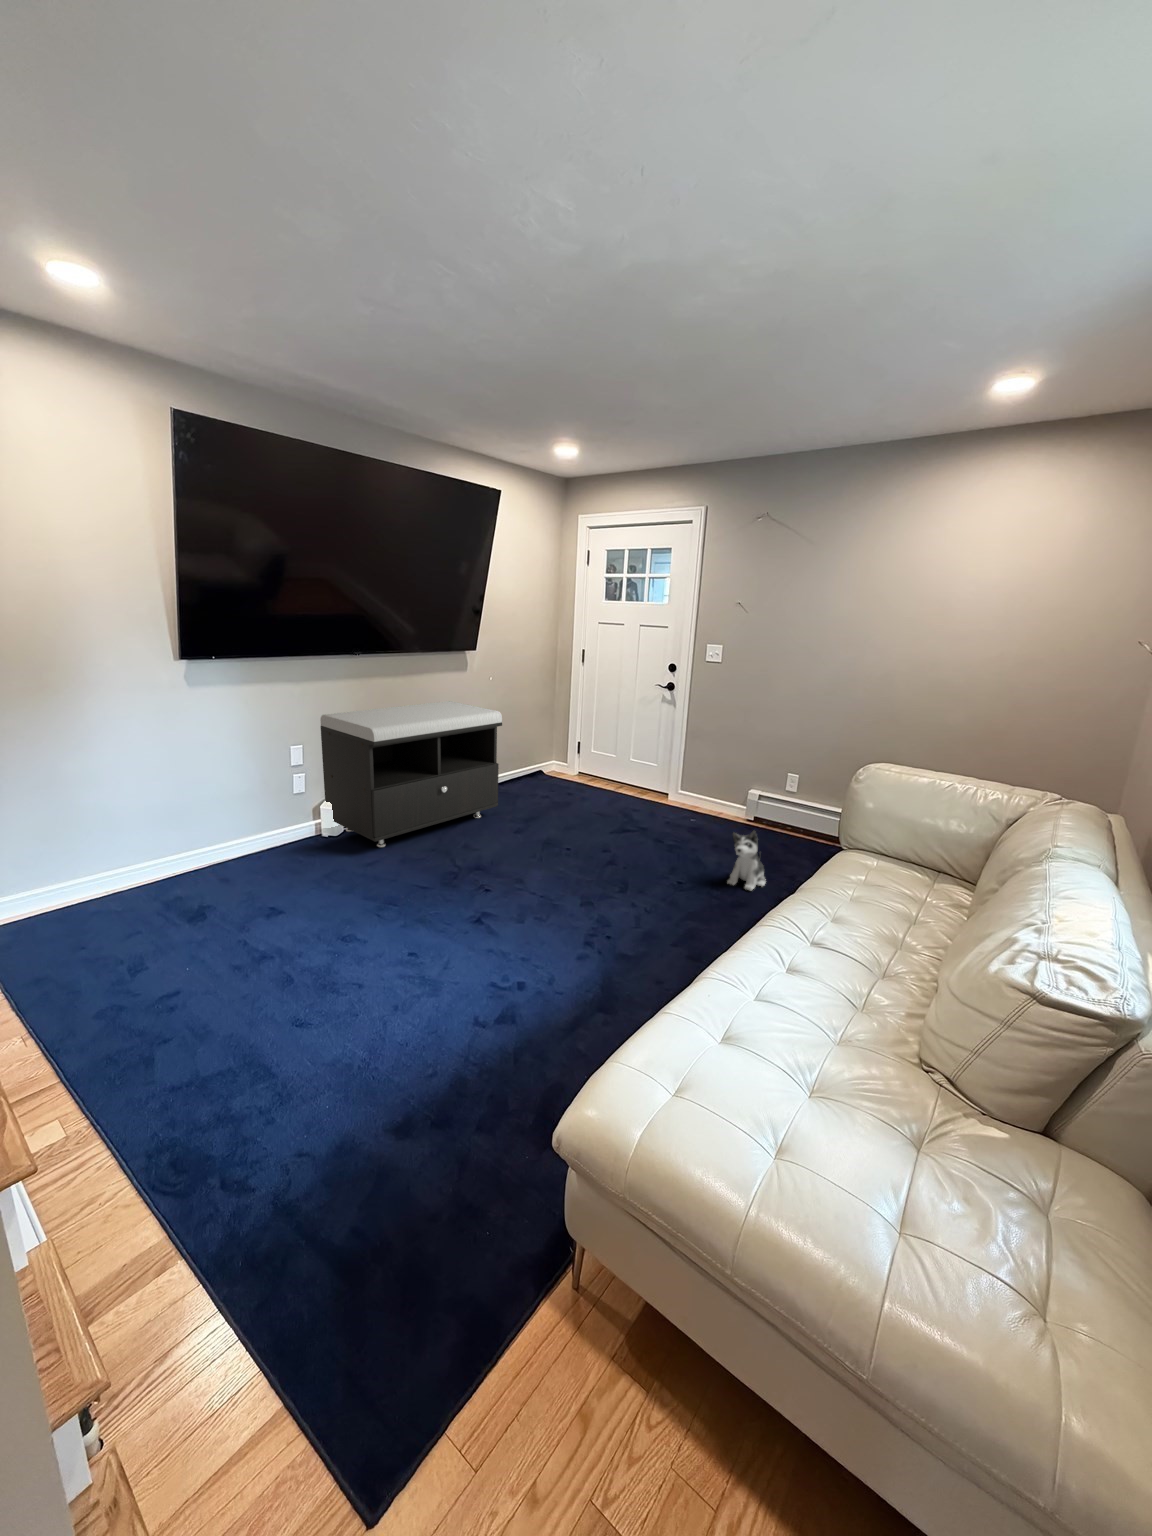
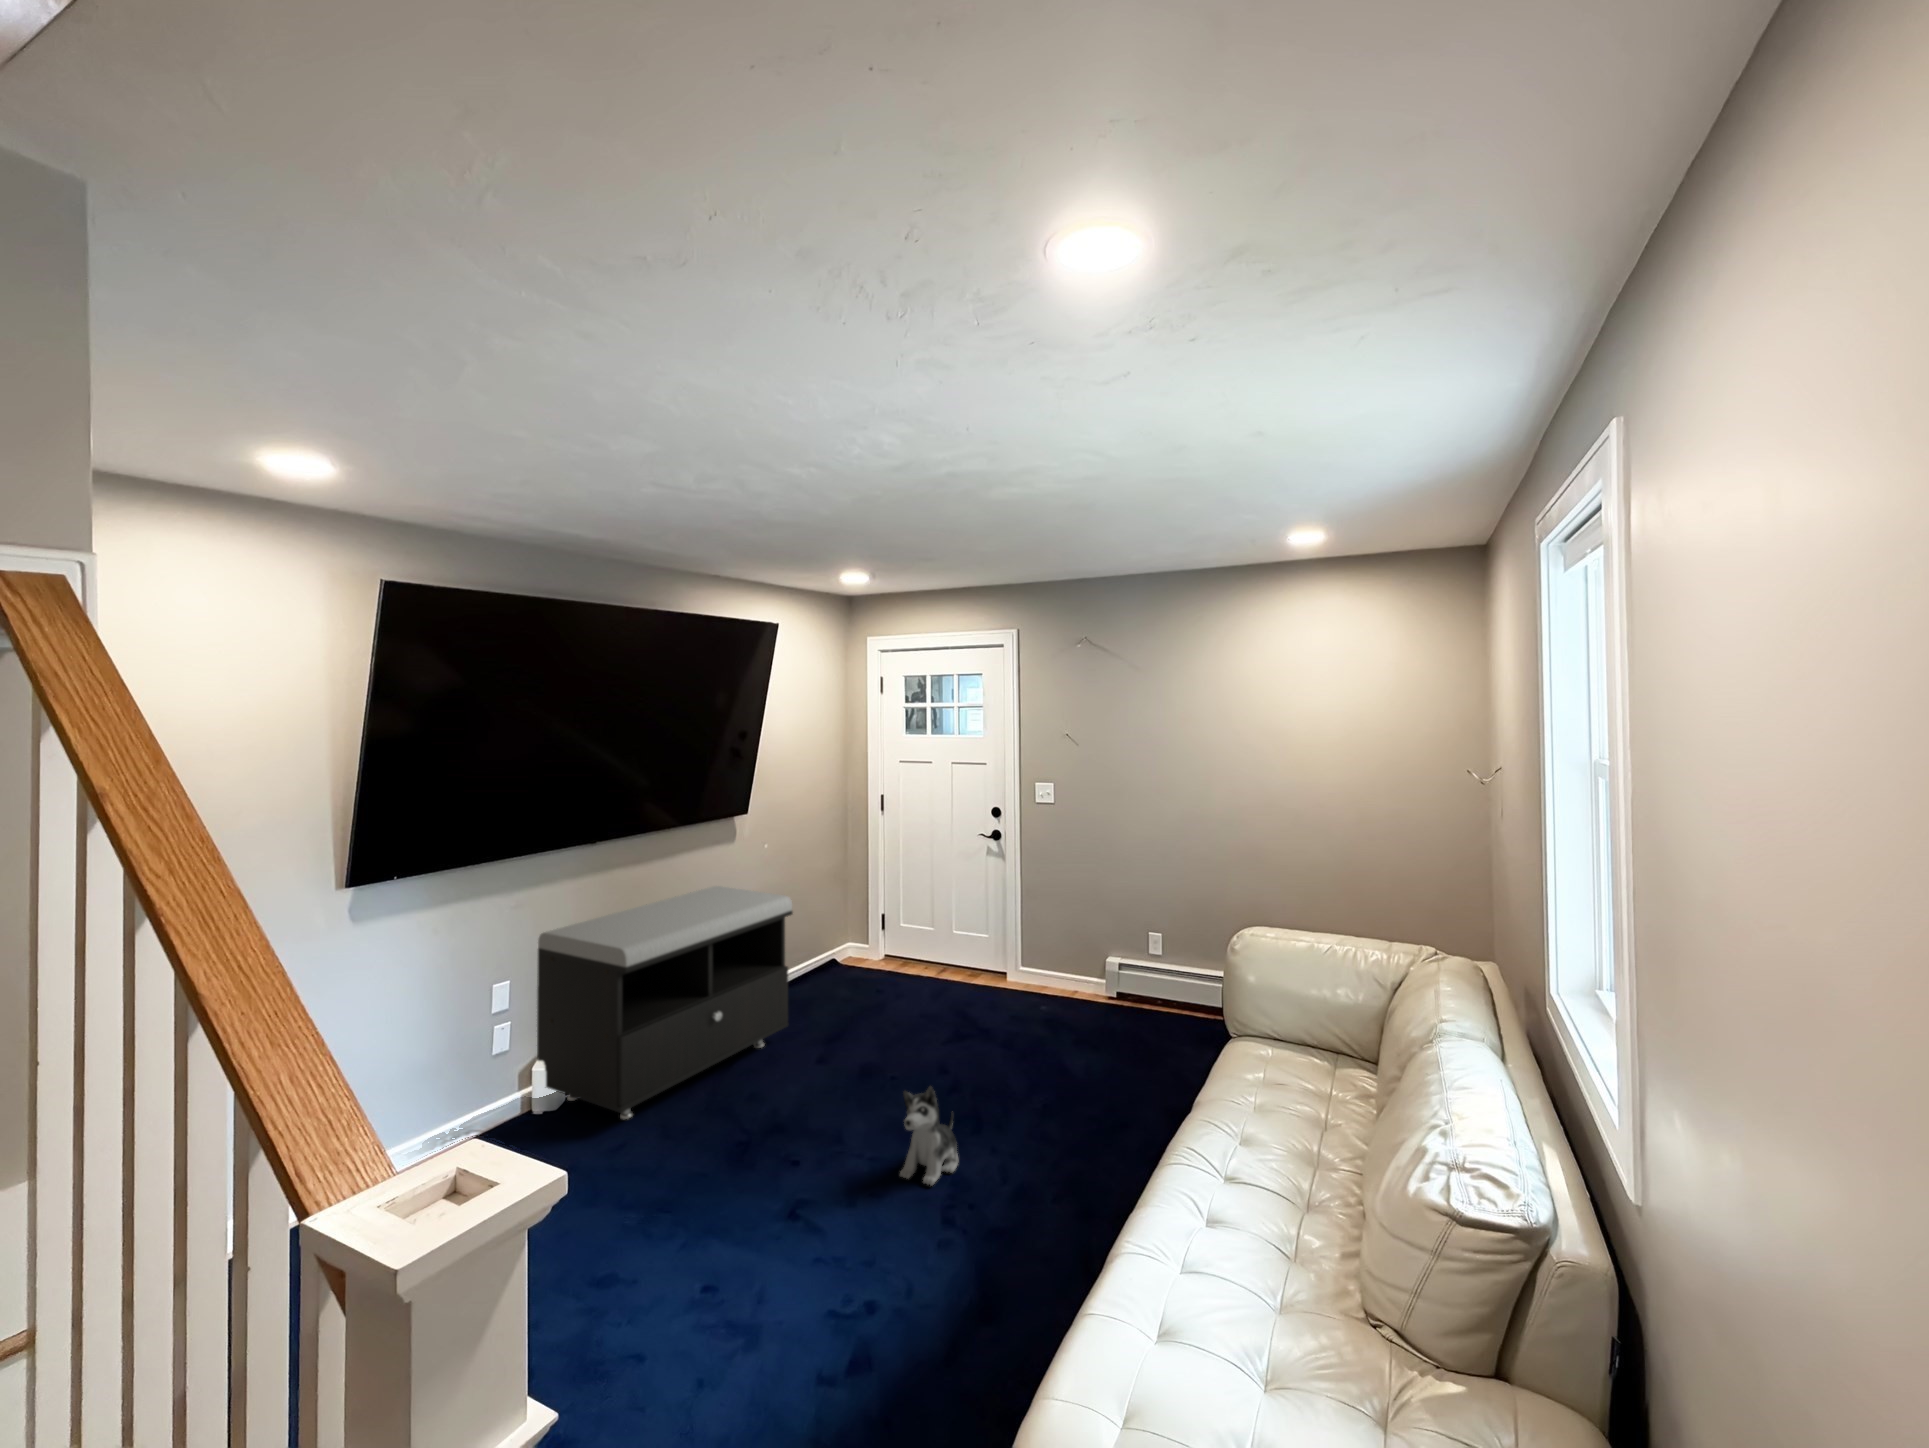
plush toy: present [727,831,766,891] -> present [900,1086,958,1185]

